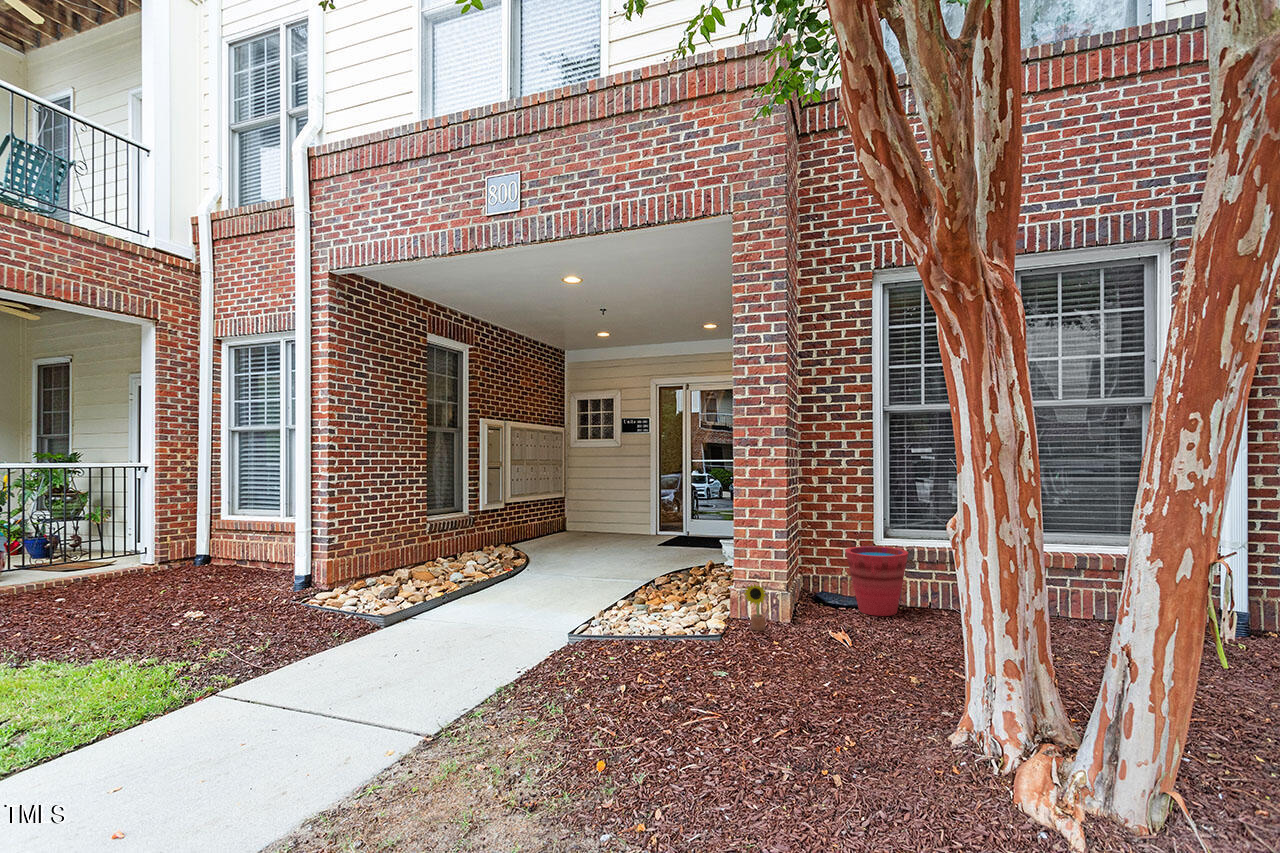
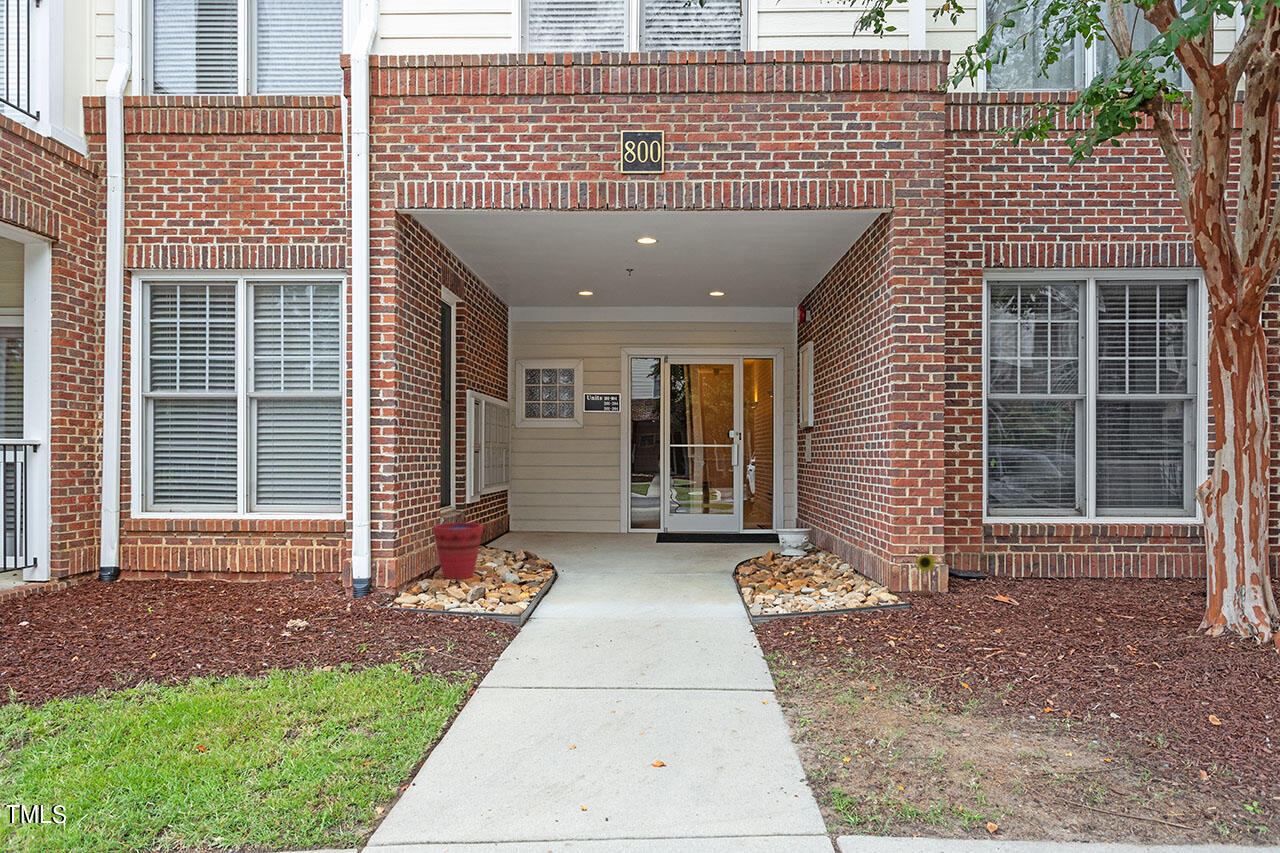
bucket: present [845,546,908,616] -> present [433,522,484,579]

